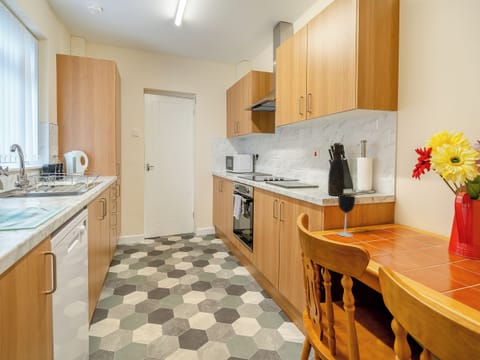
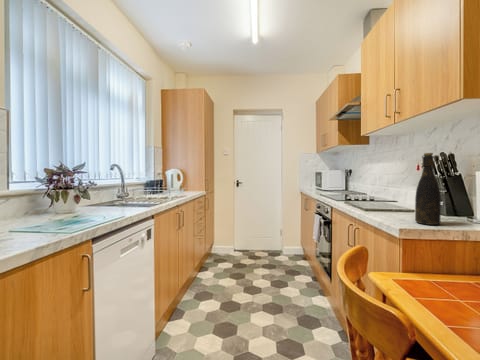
wine glass: present [338,195,355,237] -> none [417,225,446,286]

